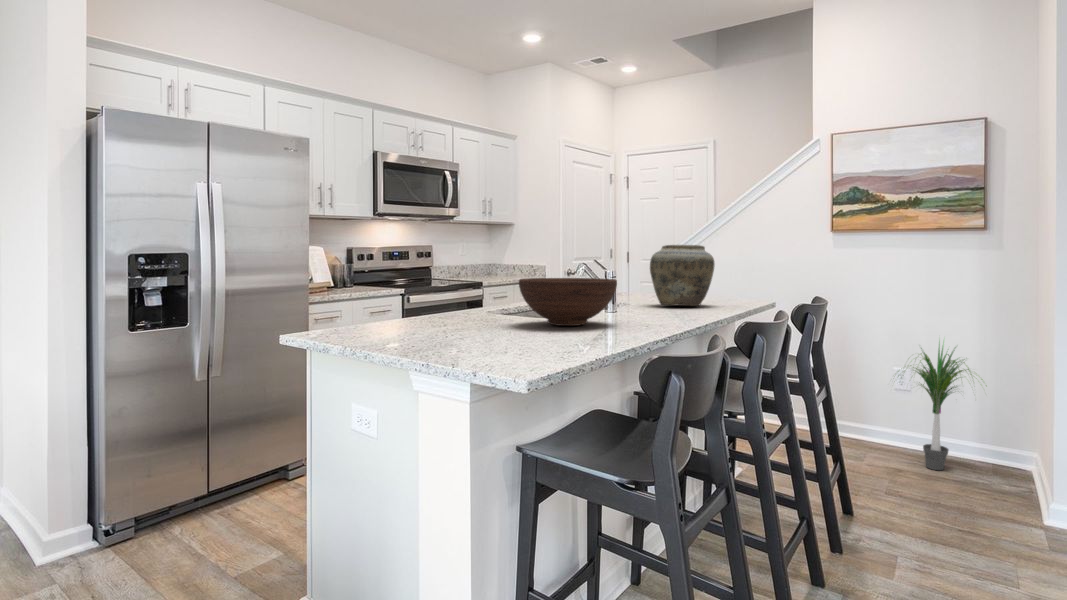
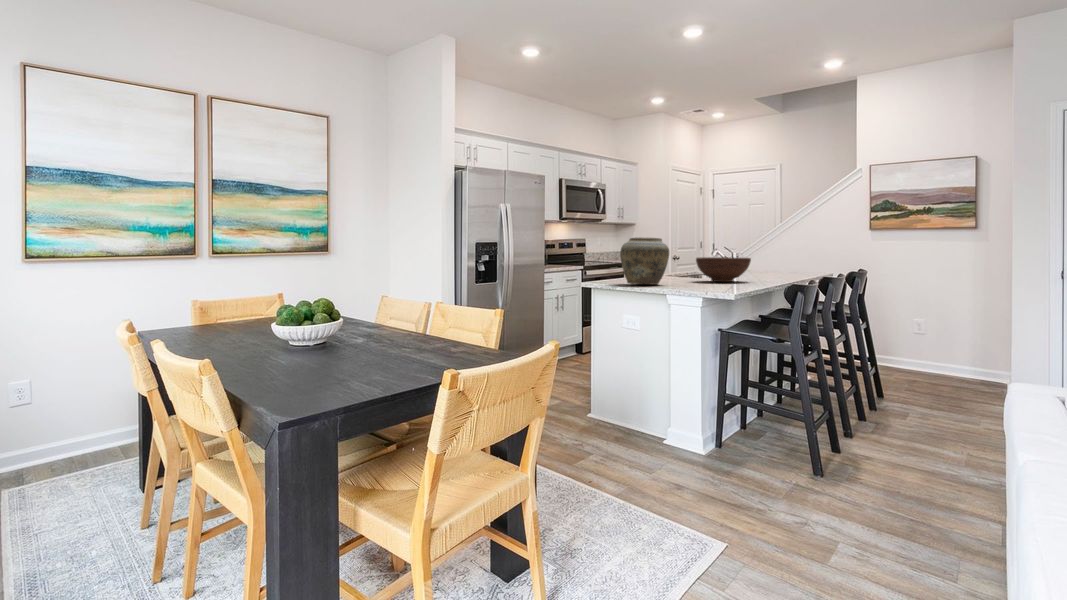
vase: present [650,245,714,306] -> present [620,237,669,285]
potted plant: present [910,344,983,470] -> none [905,296,975,381]

